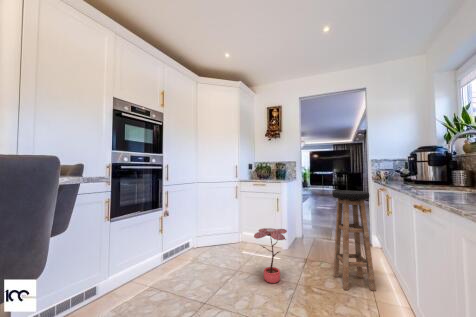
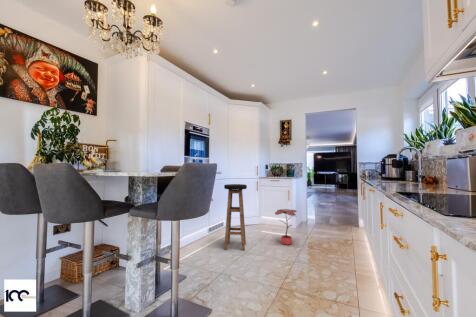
bar stool: present [332,191,376,291] -> present [224,184,247,250]

